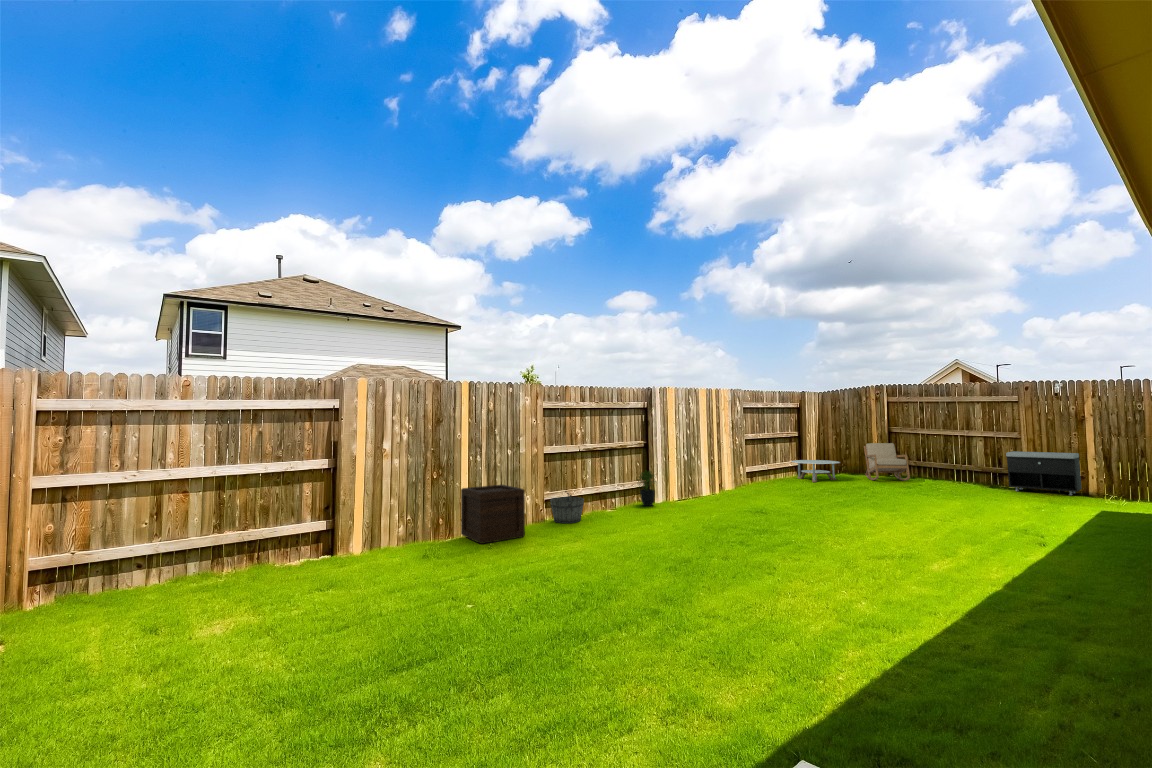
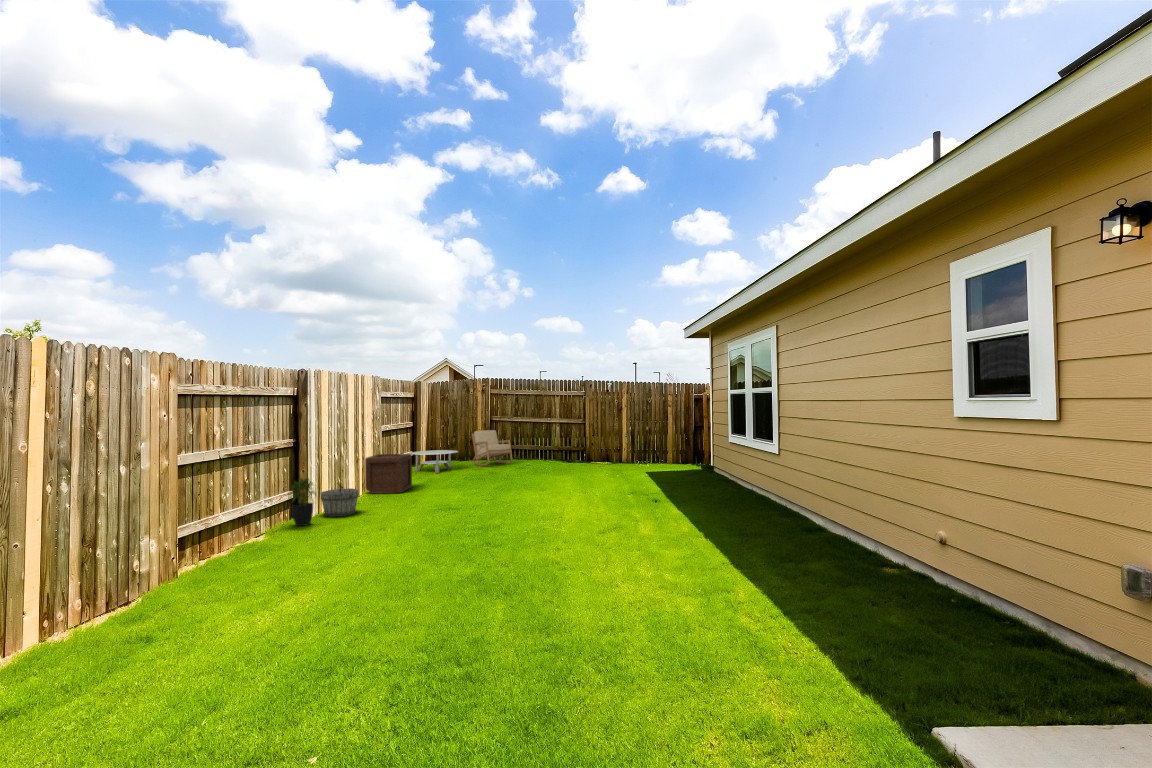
storage bench: present [1006,451,1082,495] -> none [582,432,622,464]
wooden crate: present [461,485,525,544] -> present [365,454,412,494]
wooden bucket: present [550,491,584,523] -> present [320,483,359,517]

